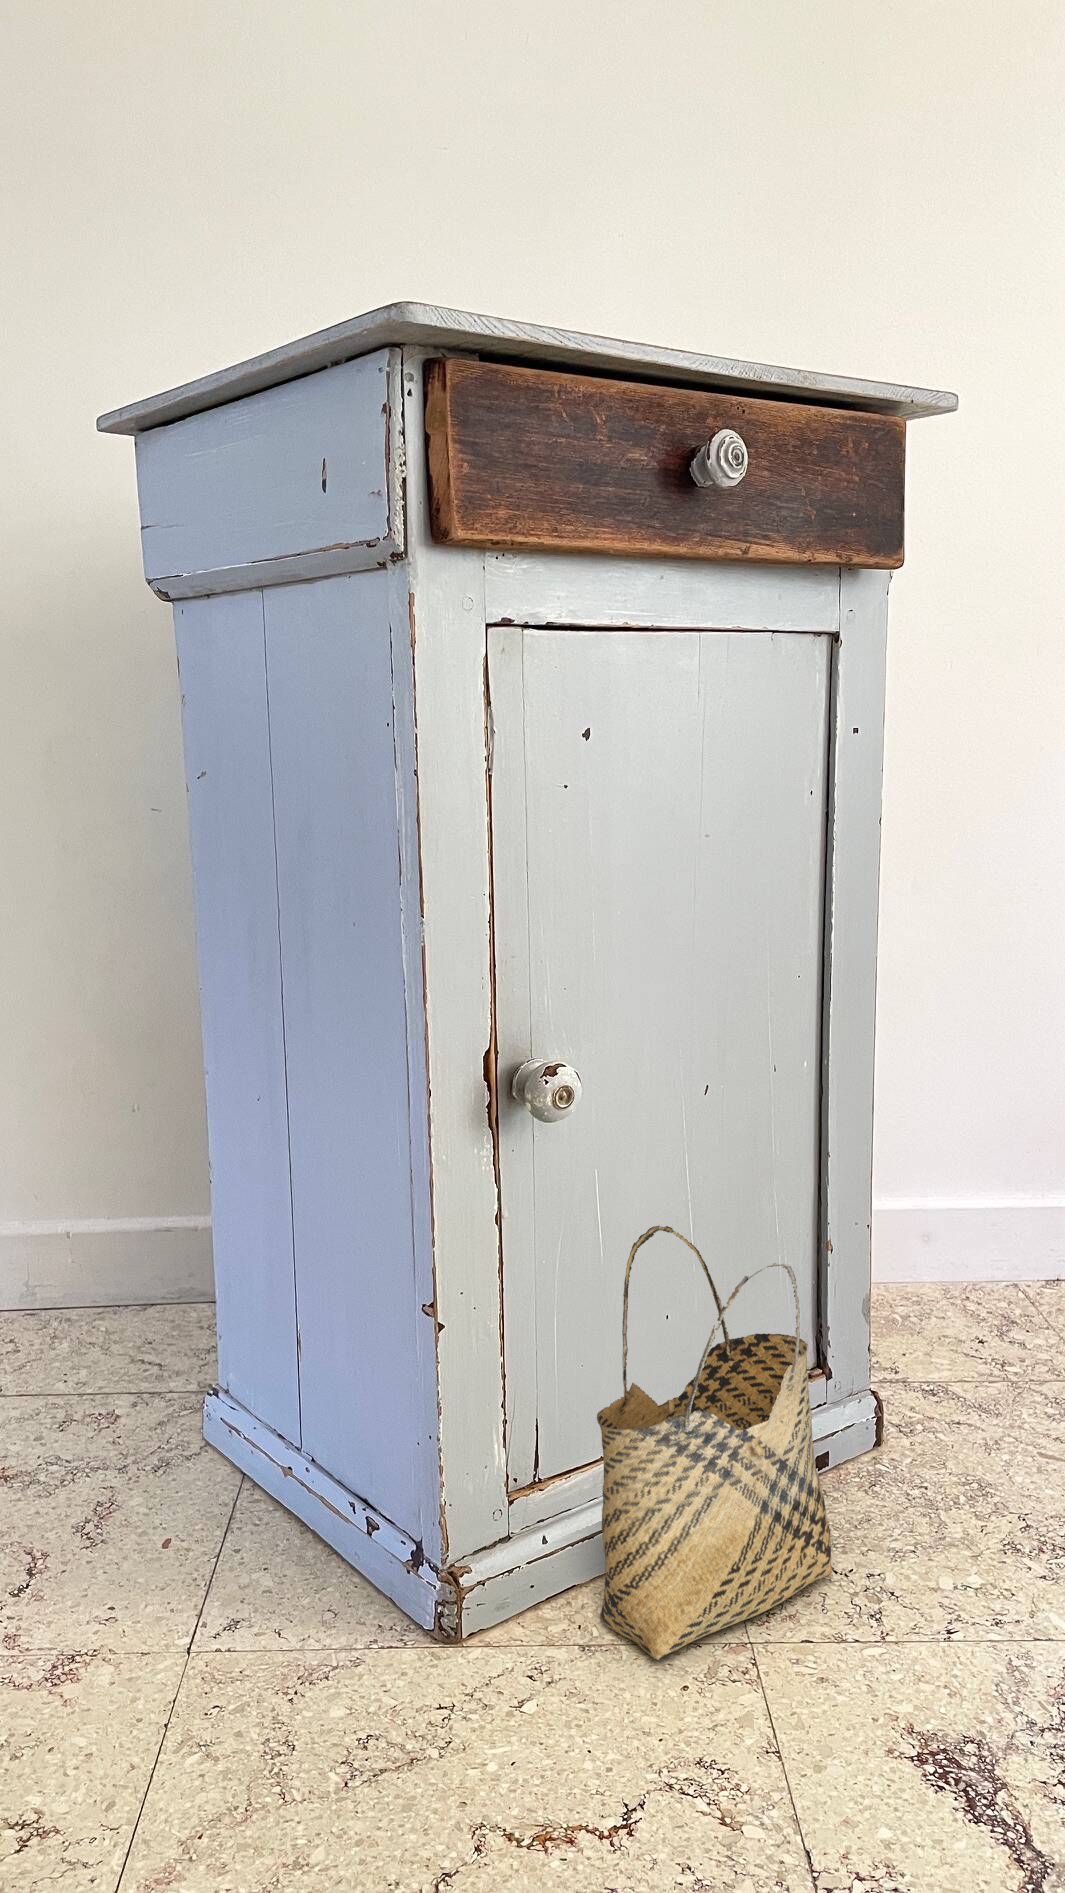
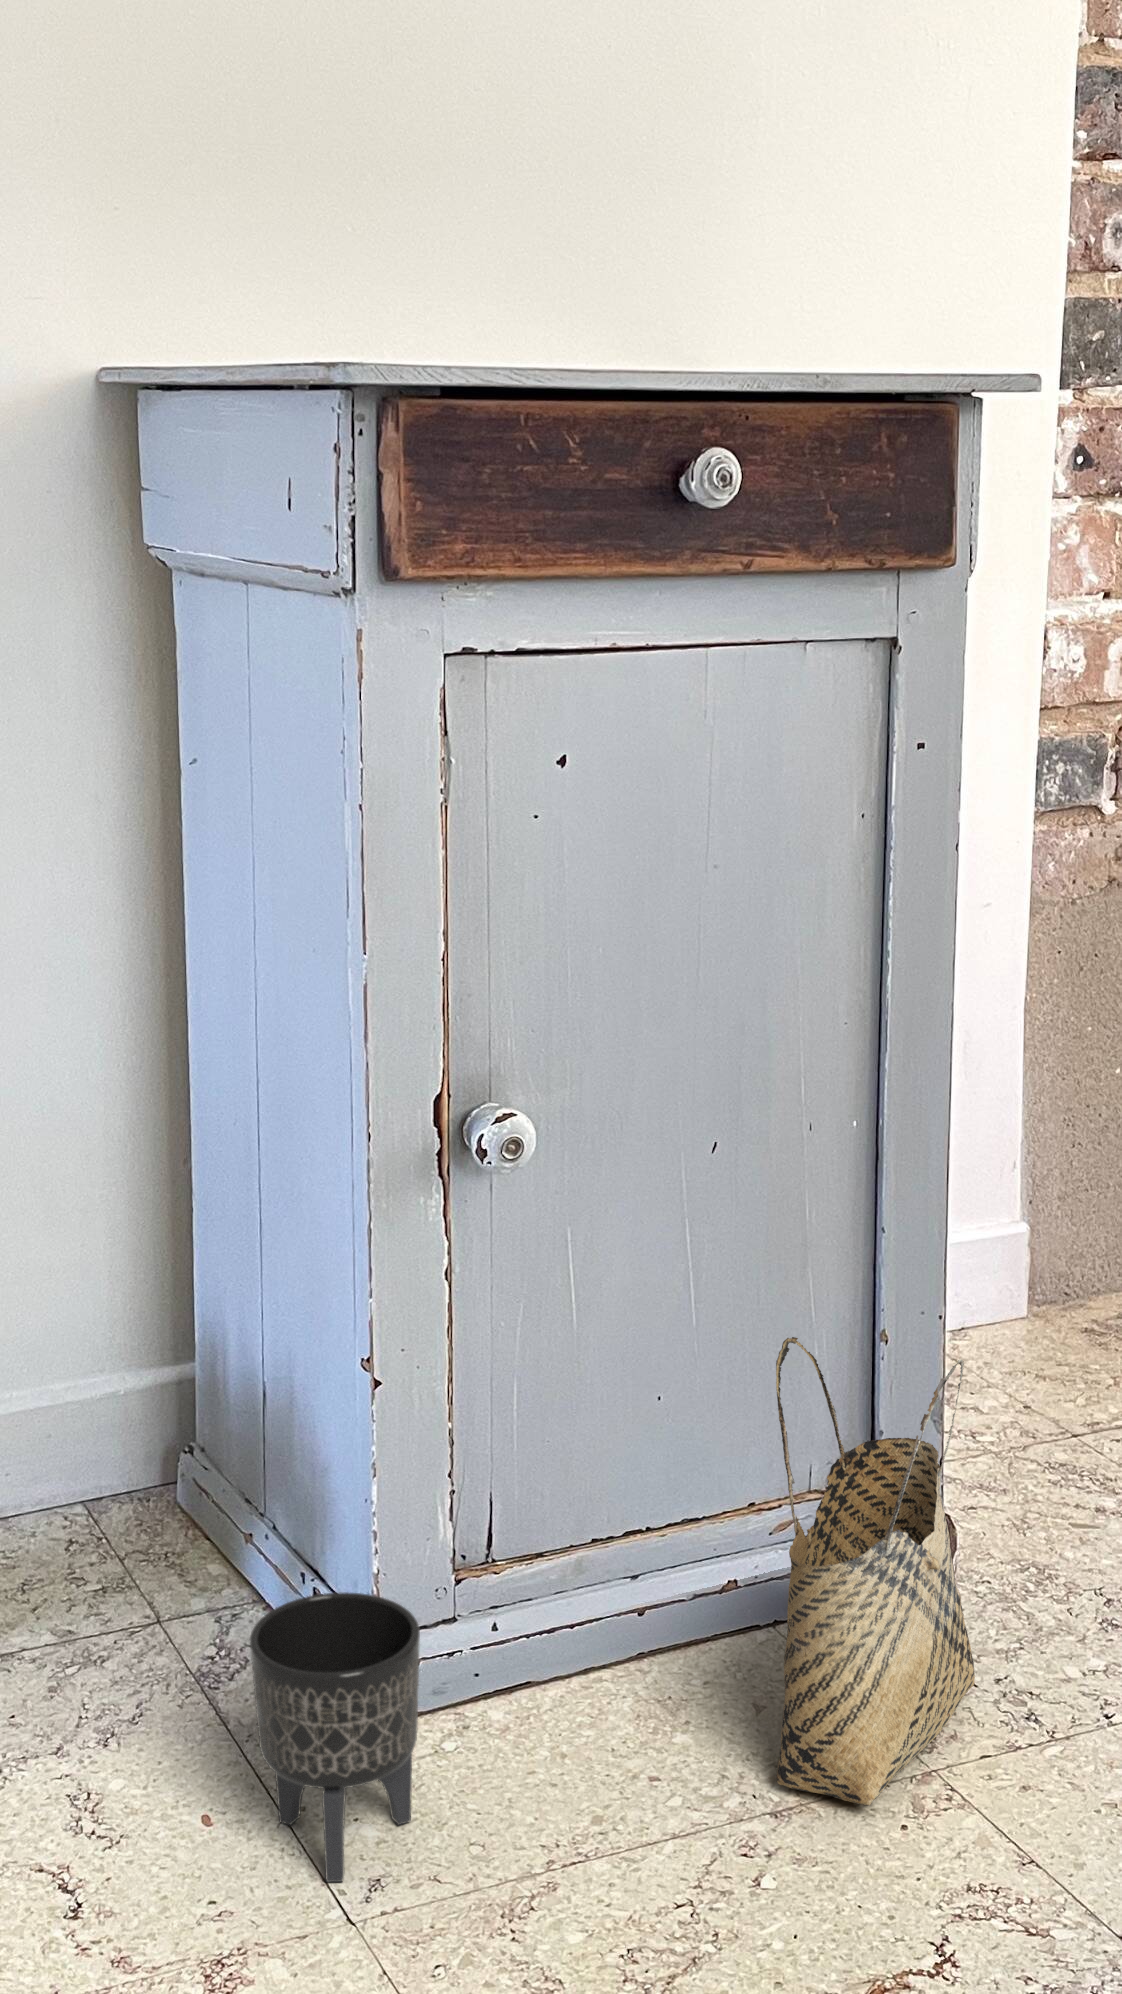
planter: none [160,1378,301,1616] -> present [250,1592,420,1882]

